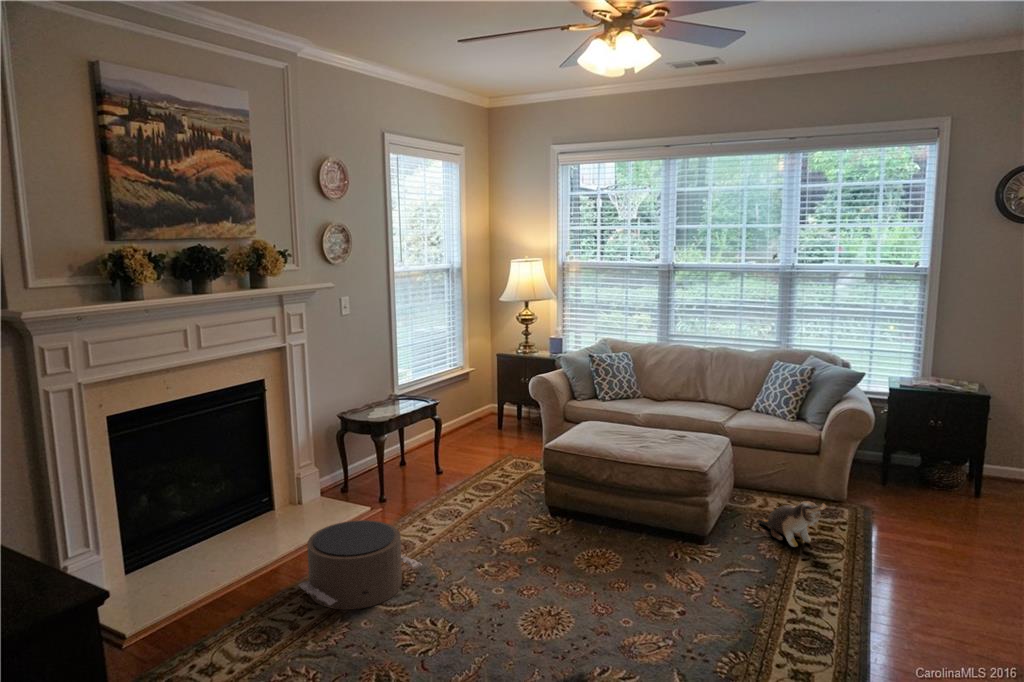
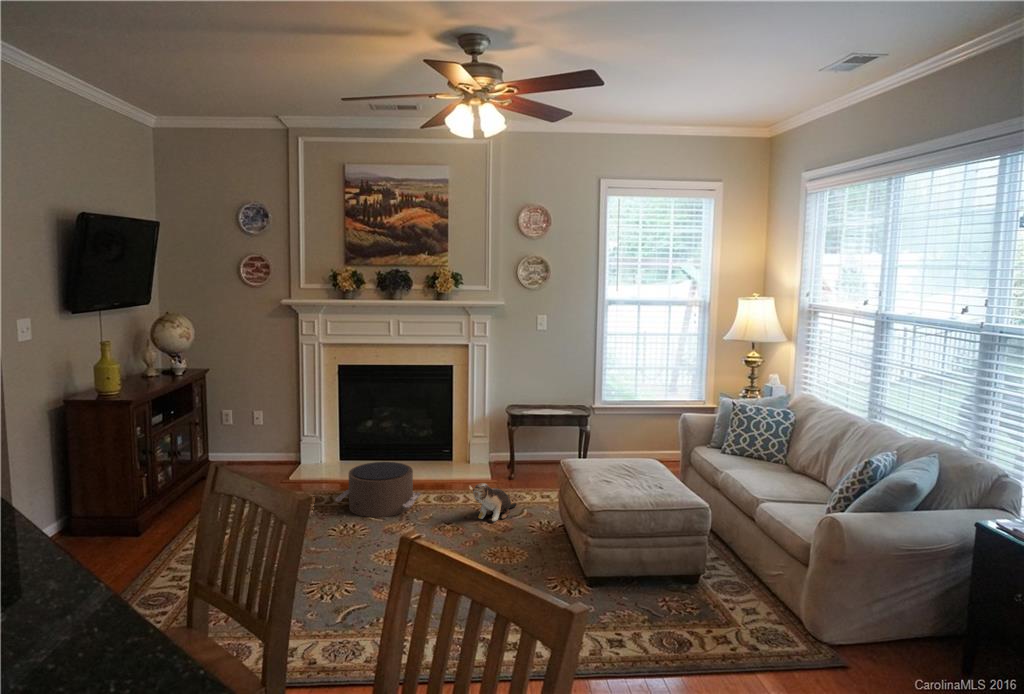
plush toy: present [758,501,826,547] -> present [469,483,516,521]

